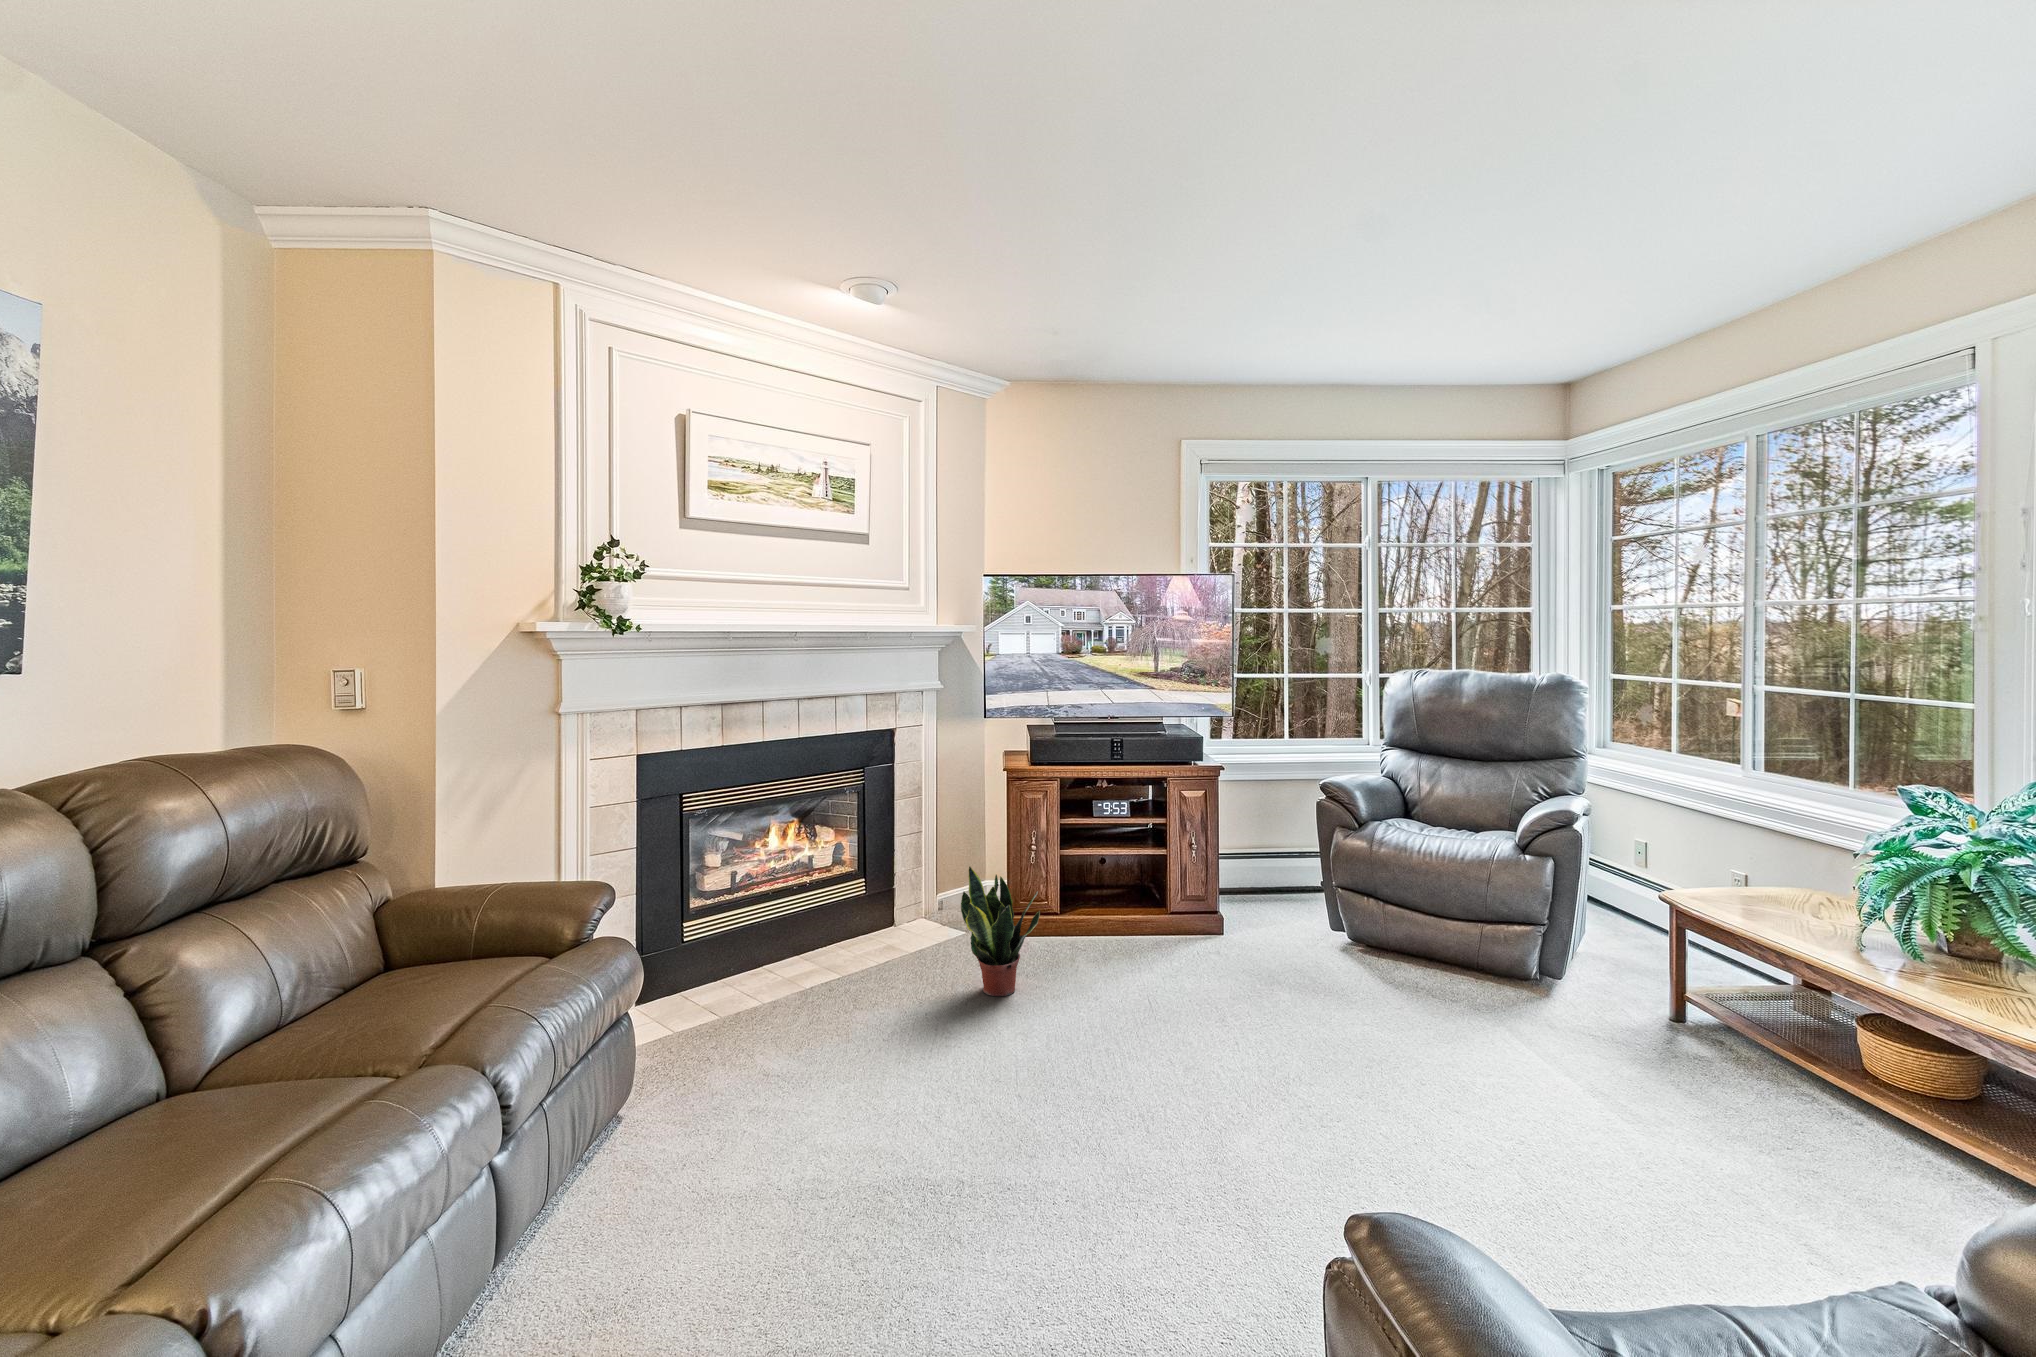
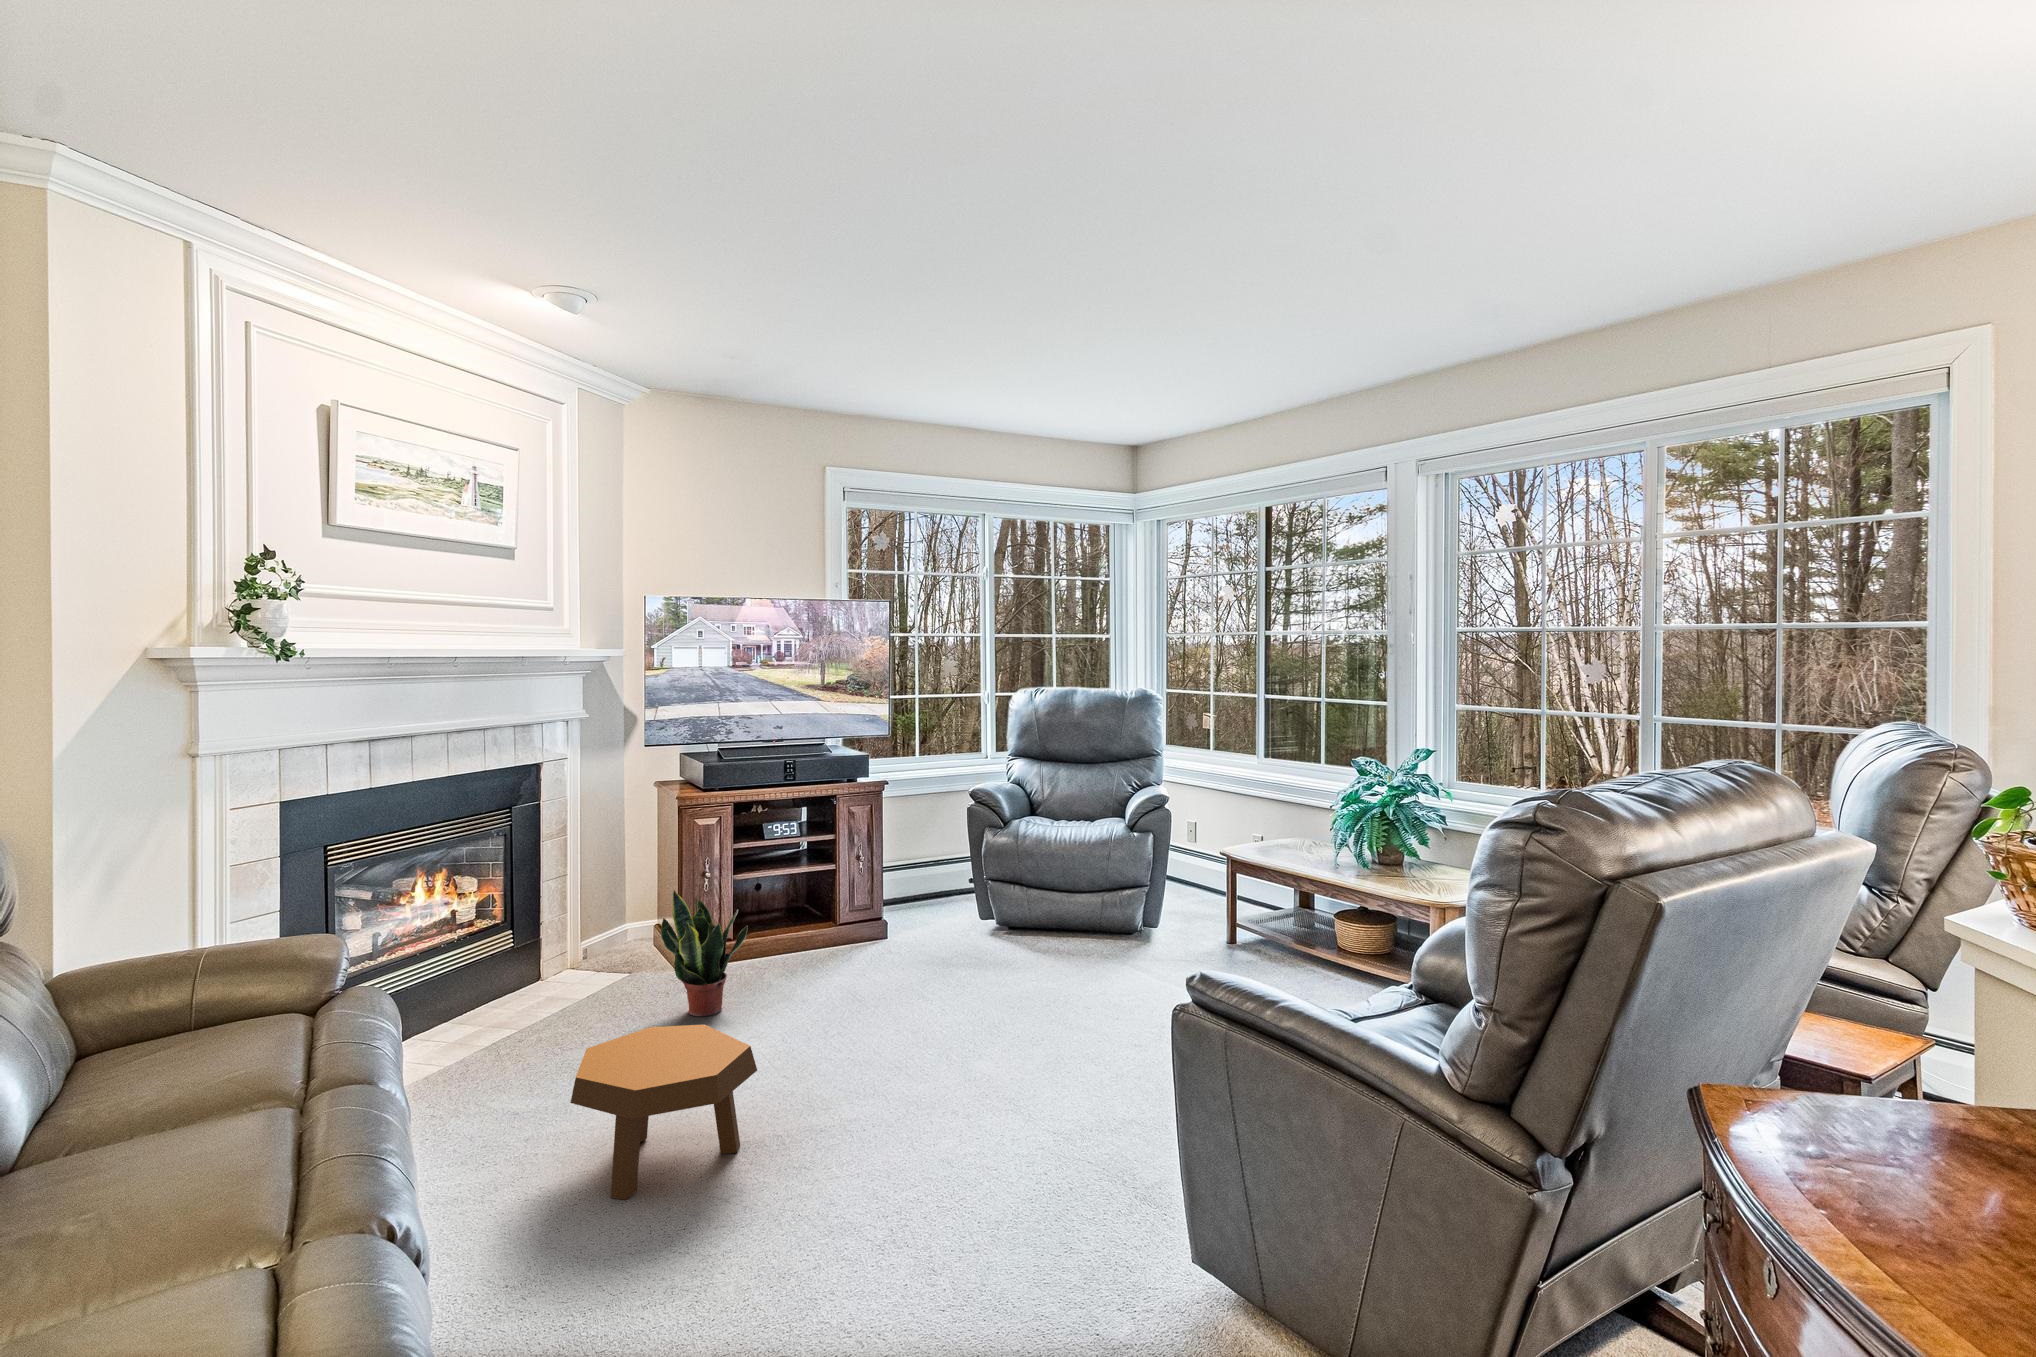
footstool: none [758,1019,945,1212] -> present [571,1025,757,1200]

